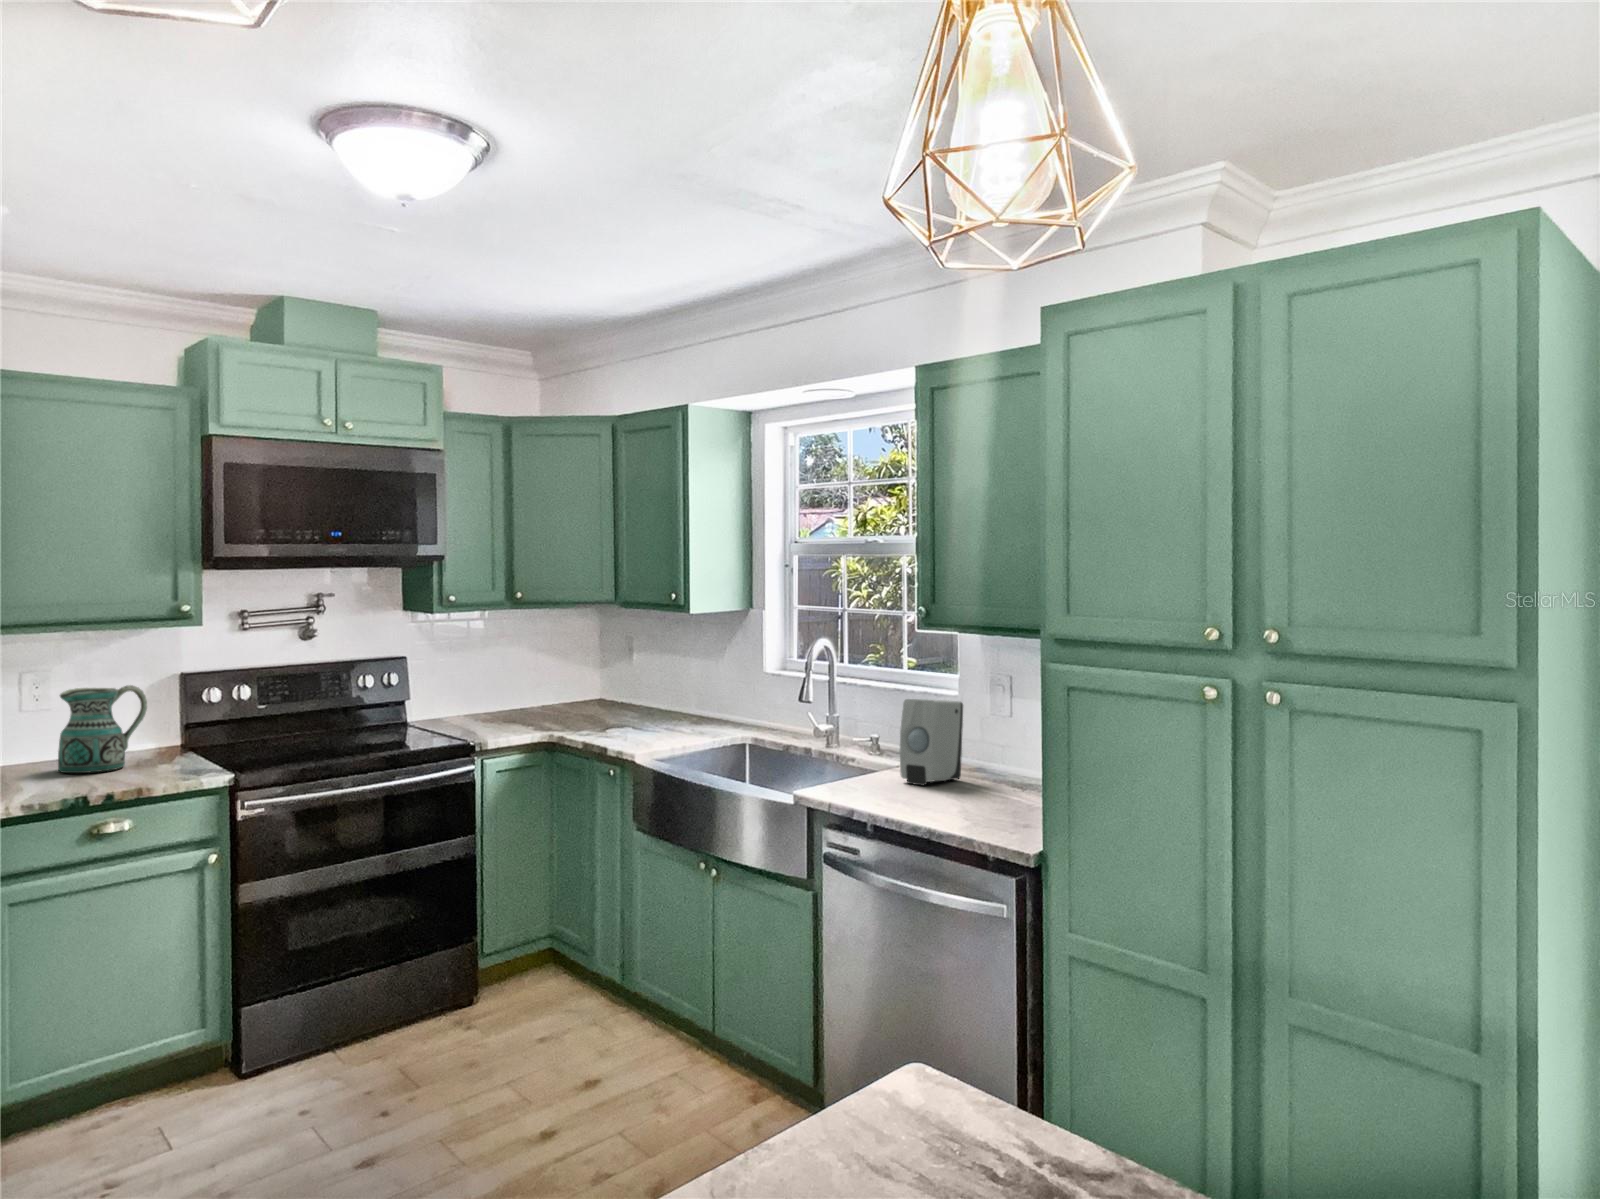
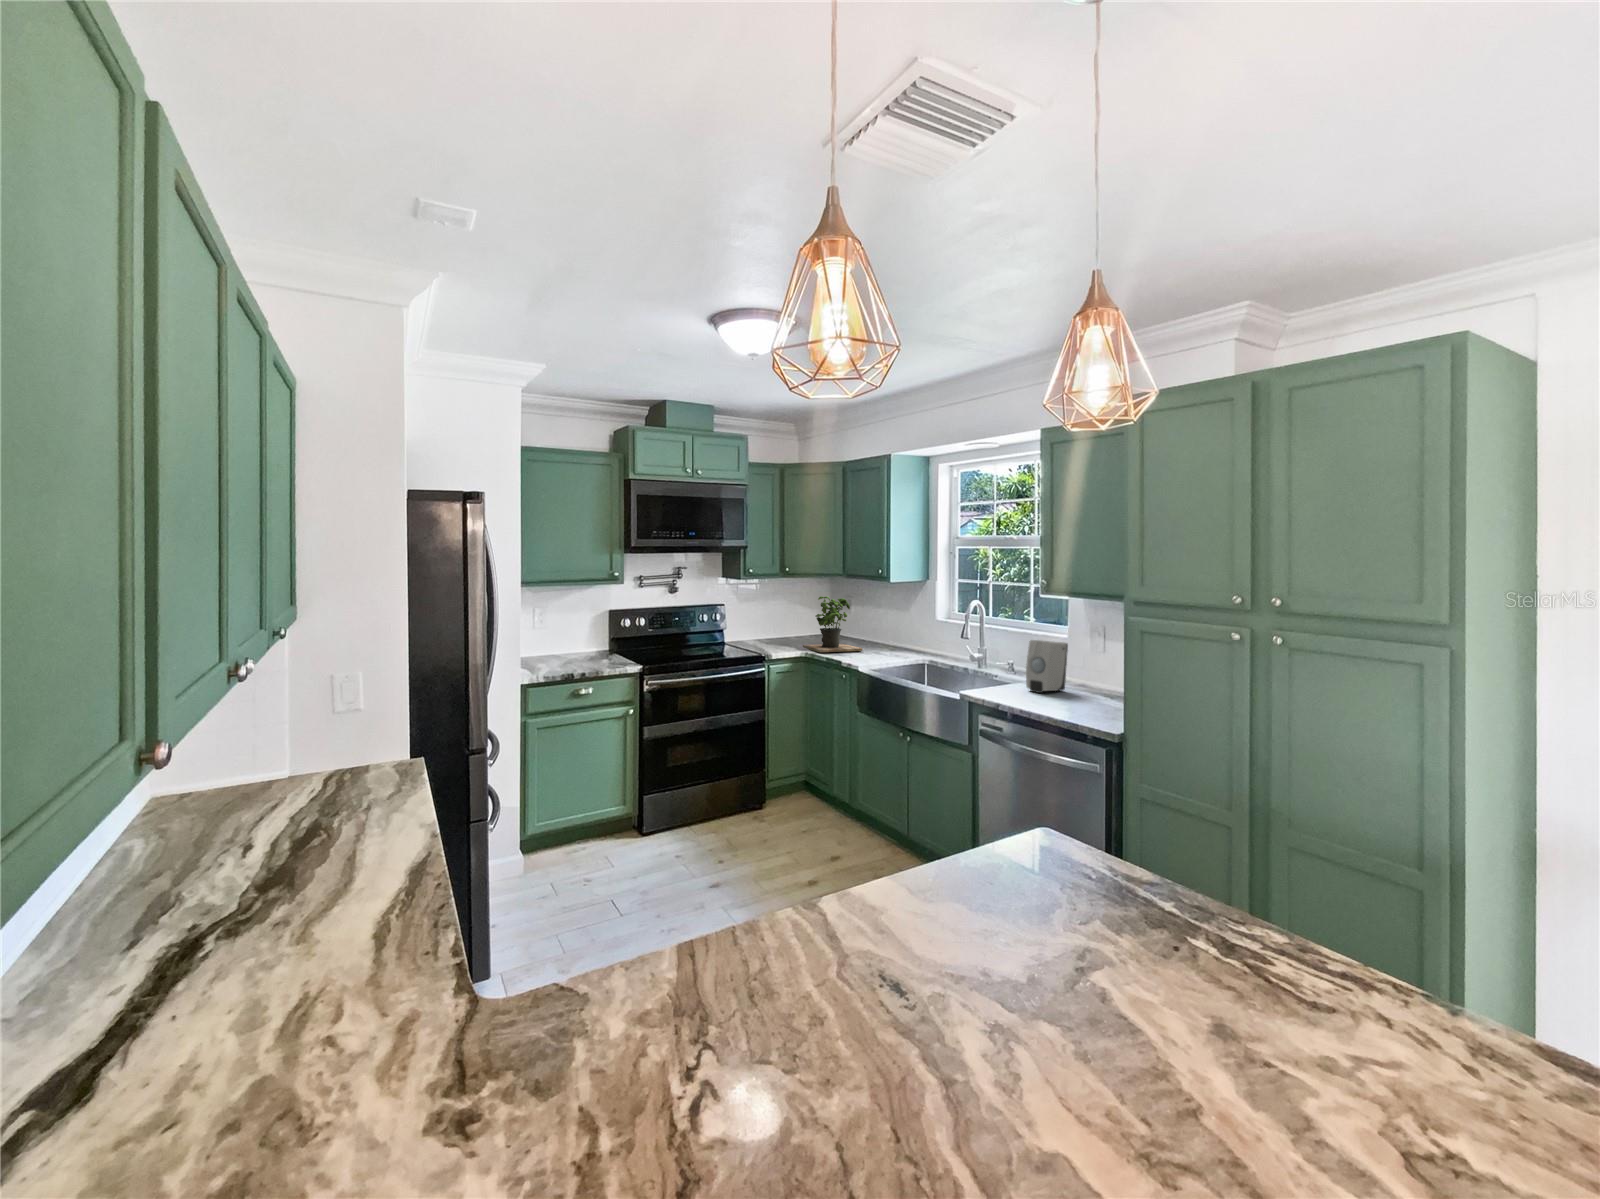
potted plant: none [544,639,644,733] -> present [803,596,862,652]
ceramic pitcher: present [58,685,147,773] -> none [554,617,596,663]

